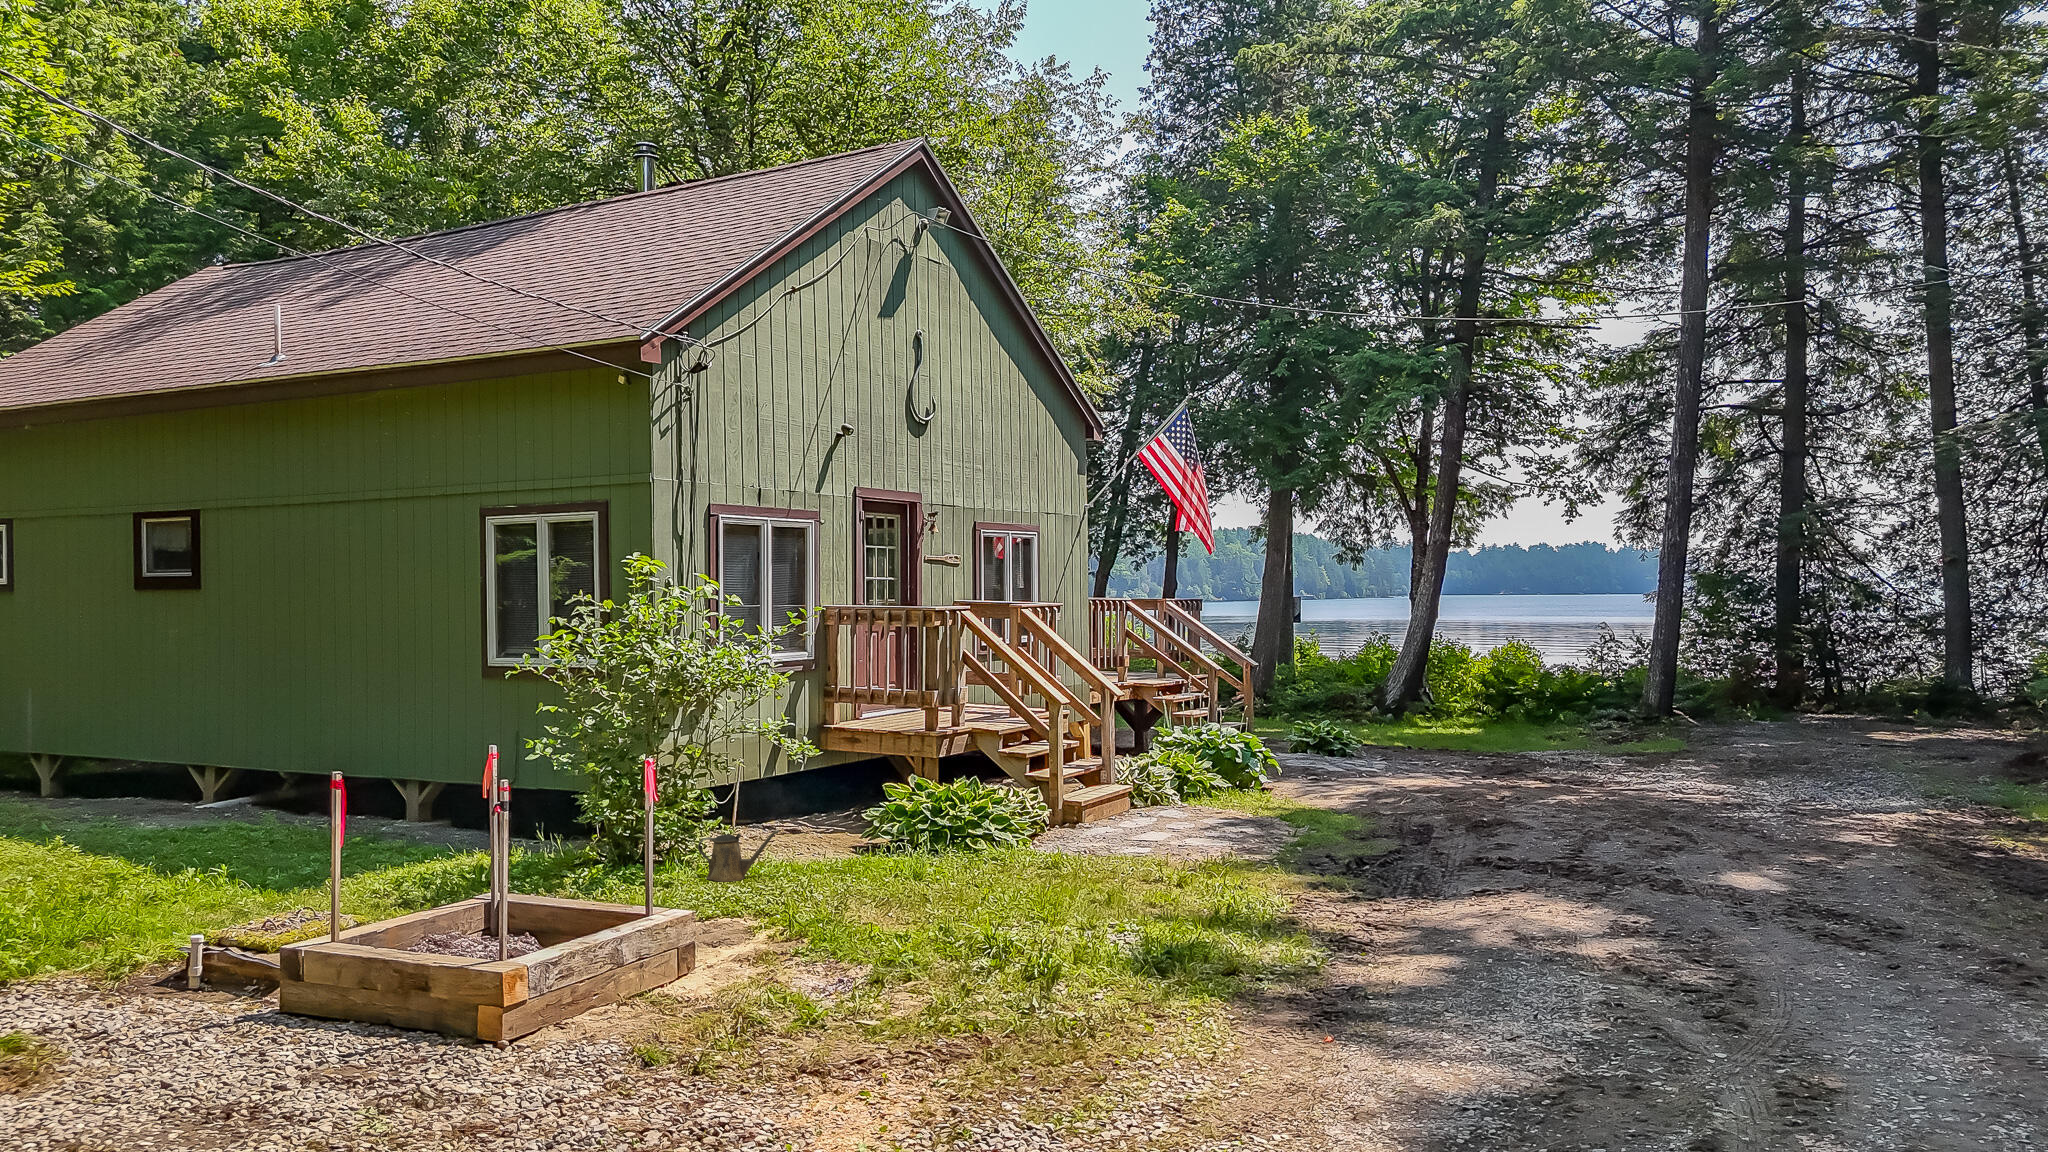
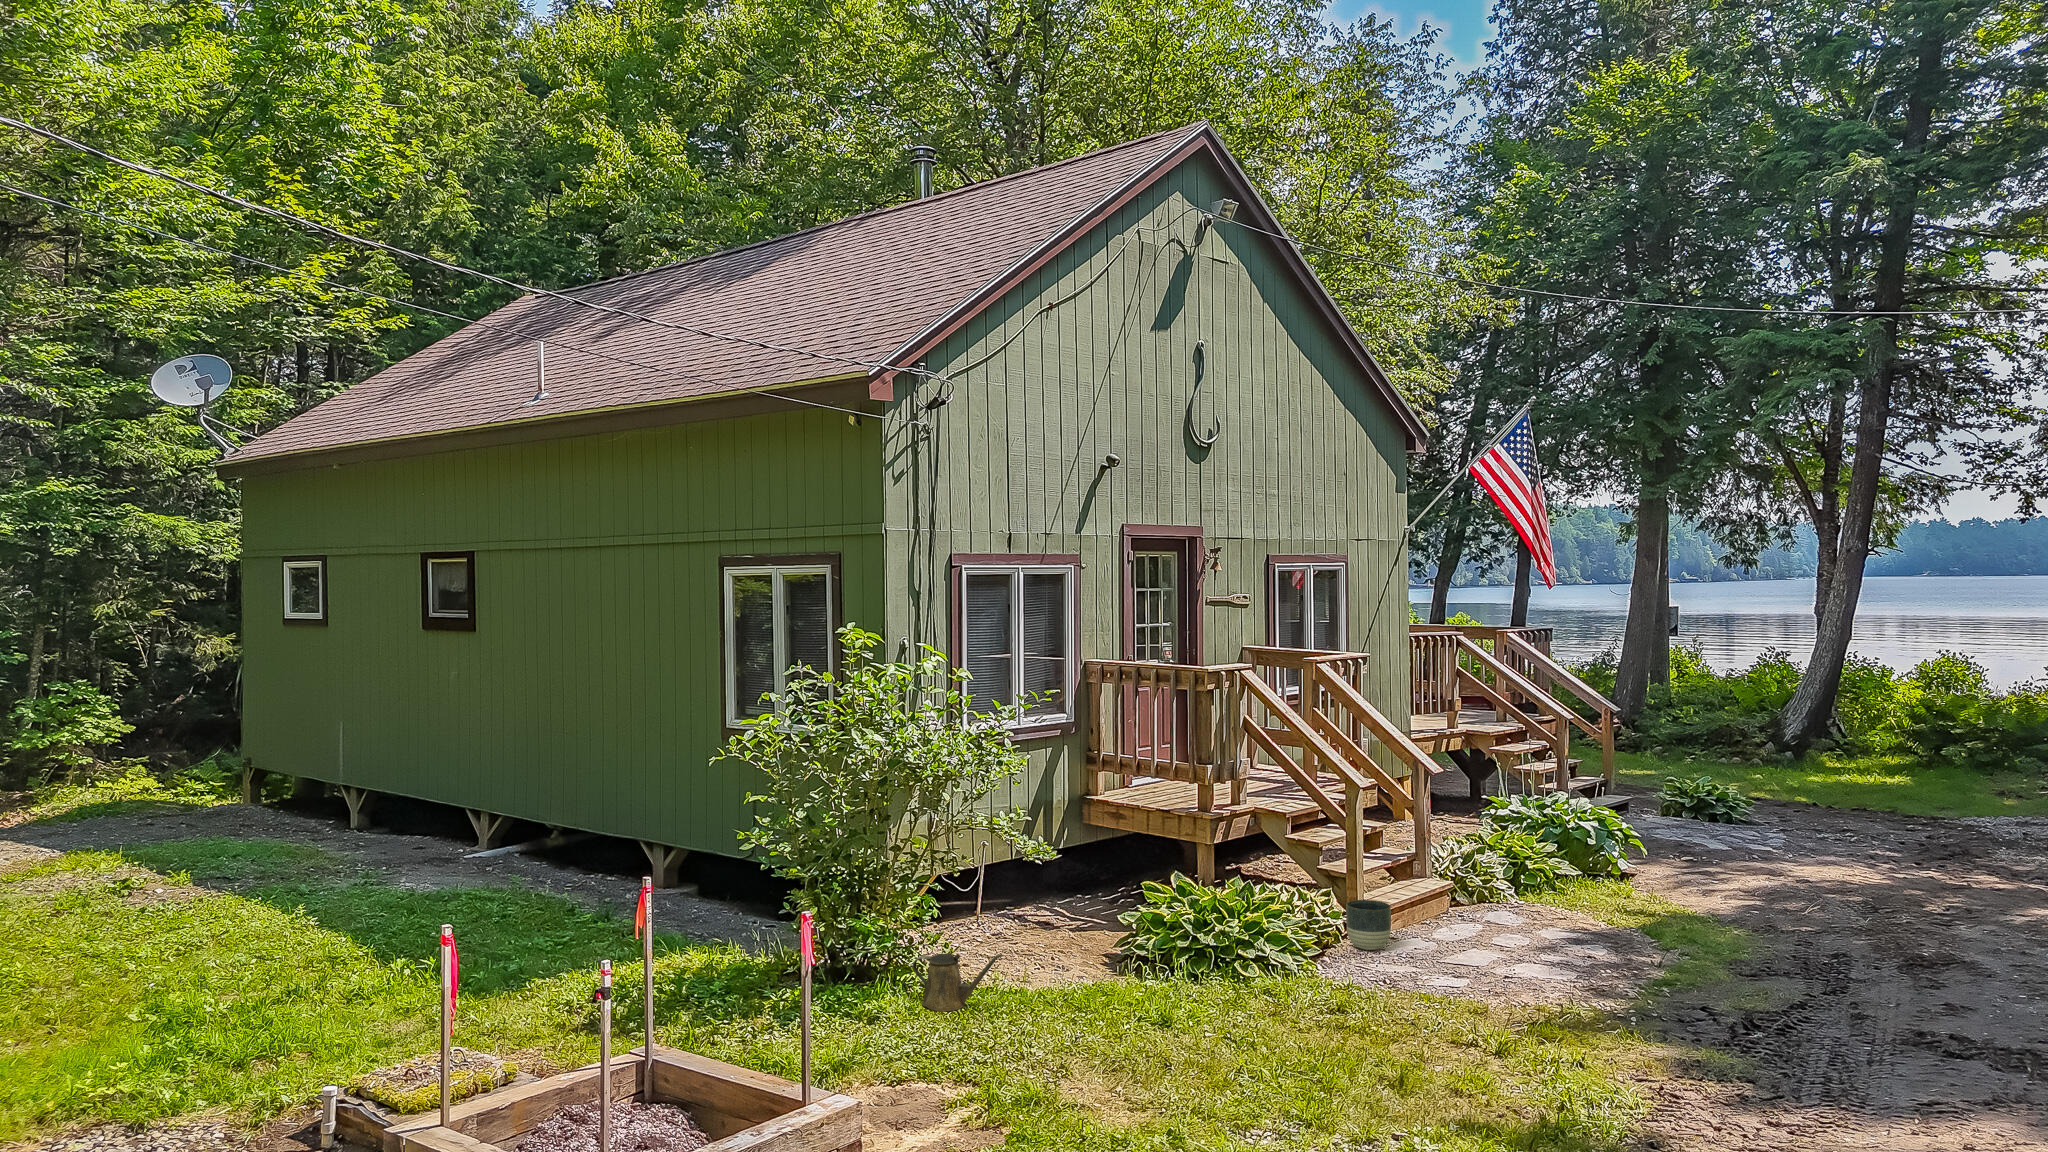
planter: none [1053,794,1089,833] -> present [1346,900,1391,950]

